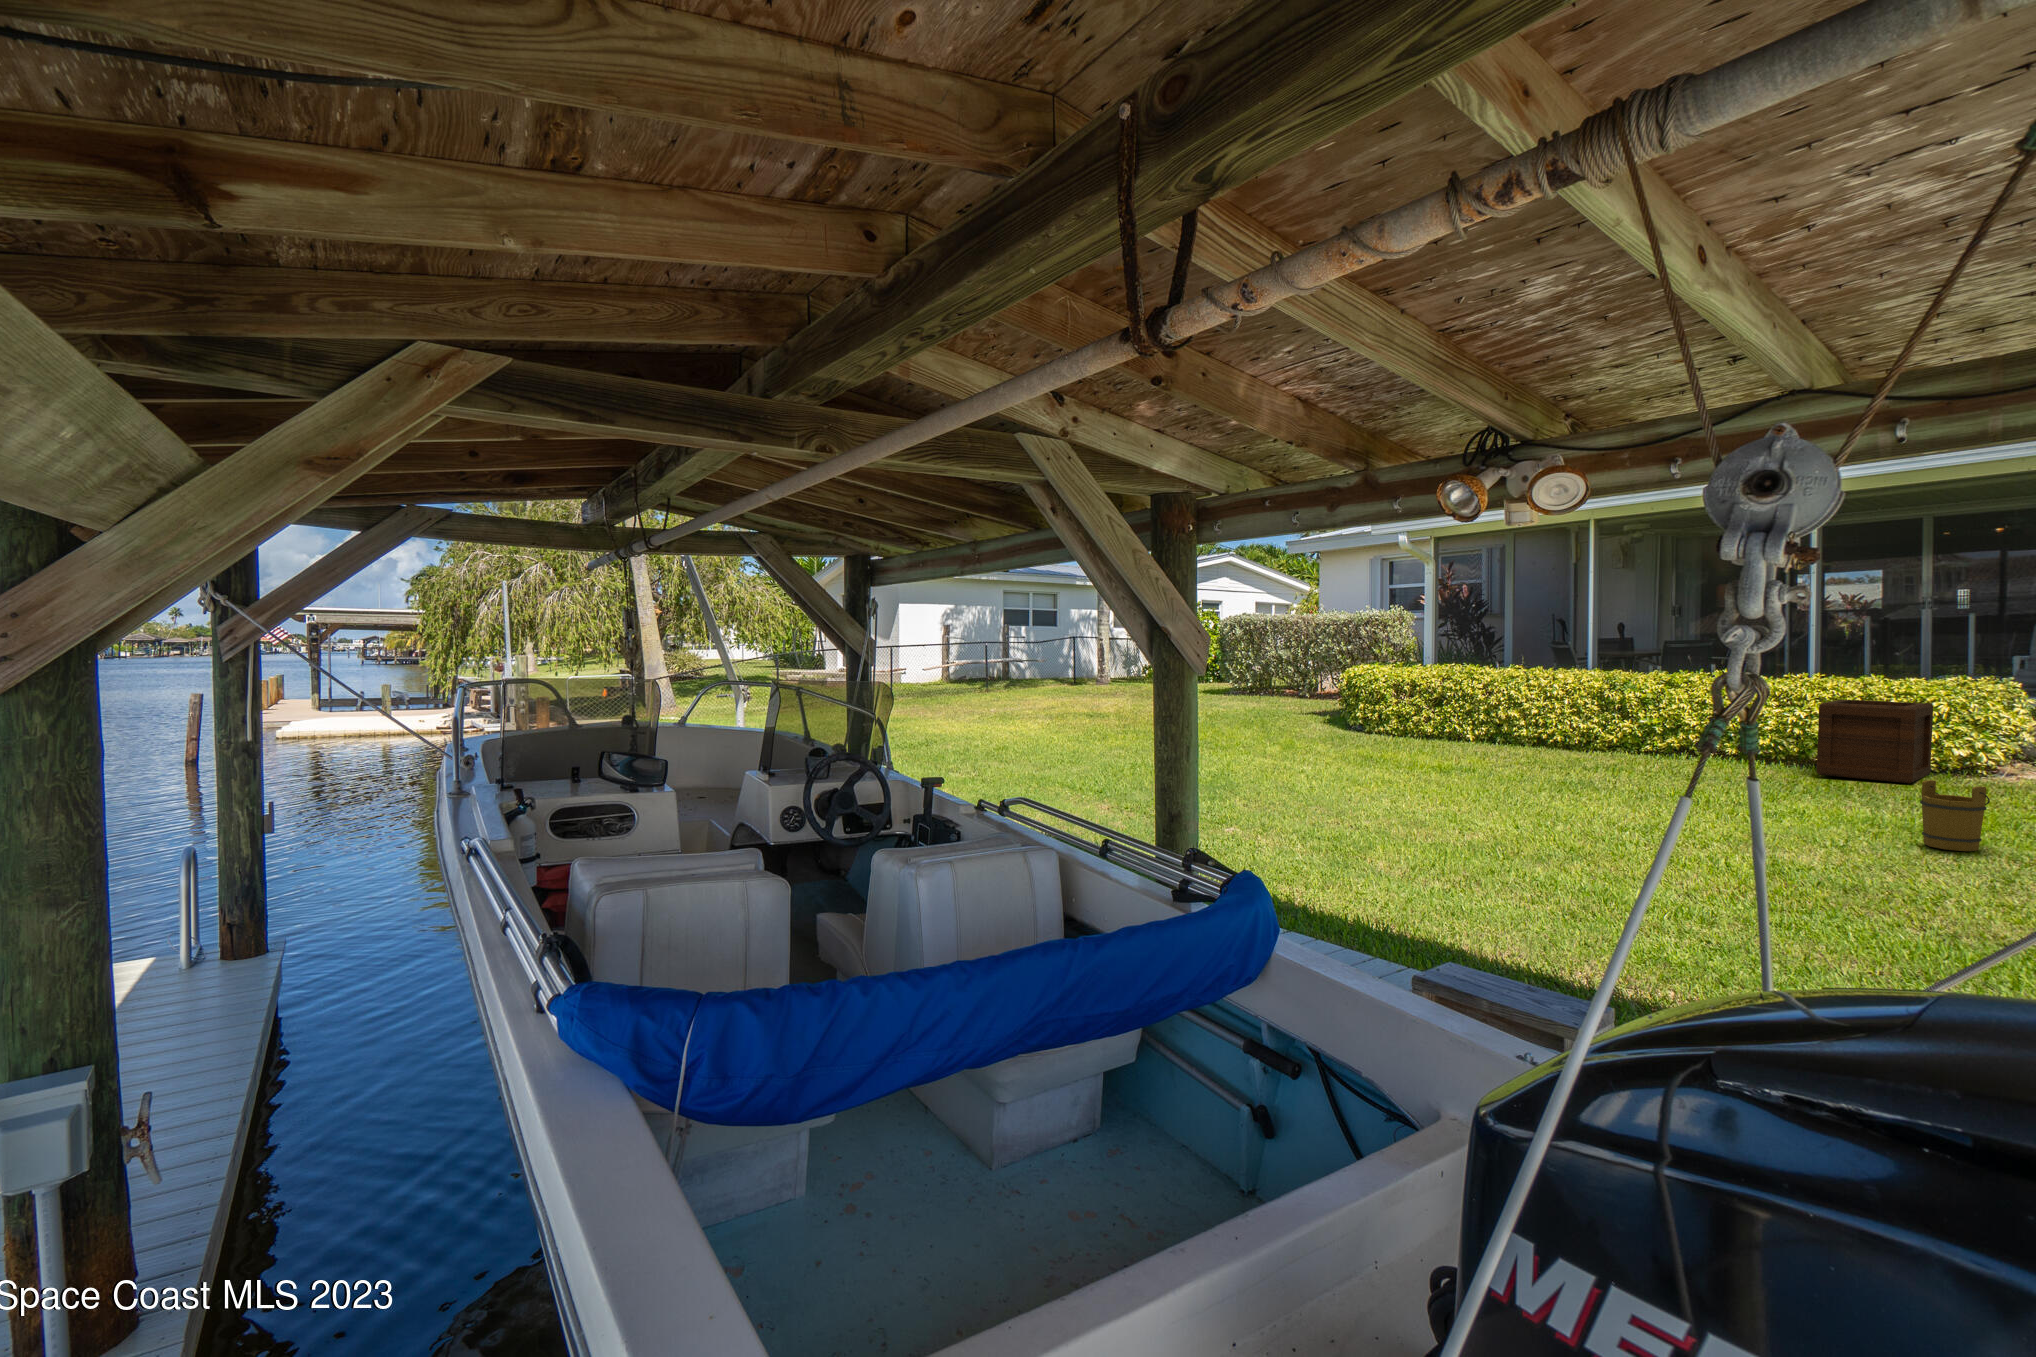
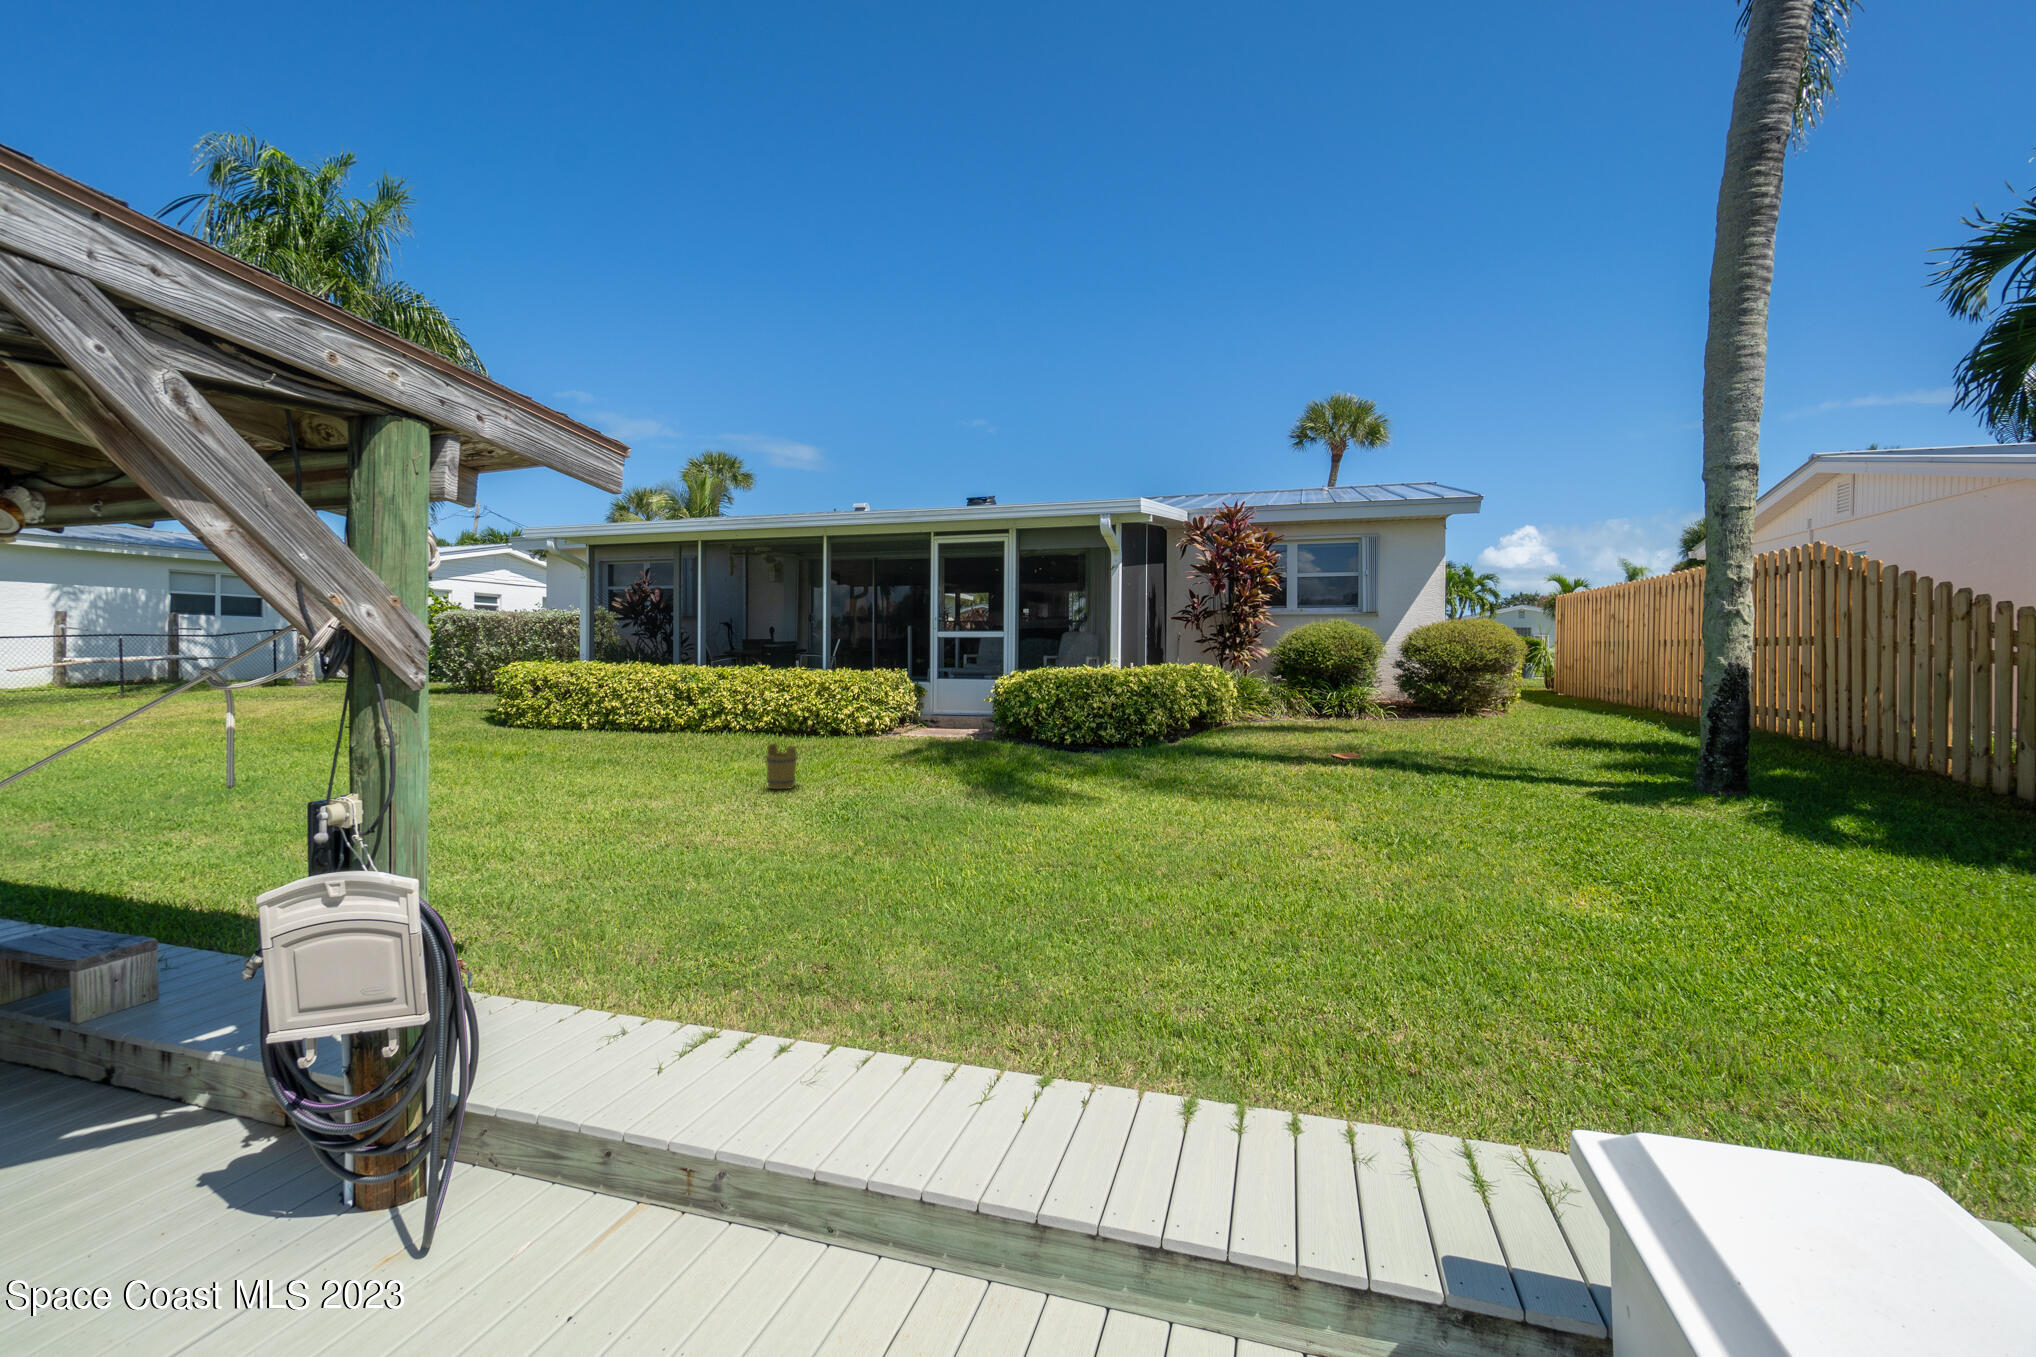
wooden crate: present [1817,700,1933,783] -> none [781,688,852,745]

